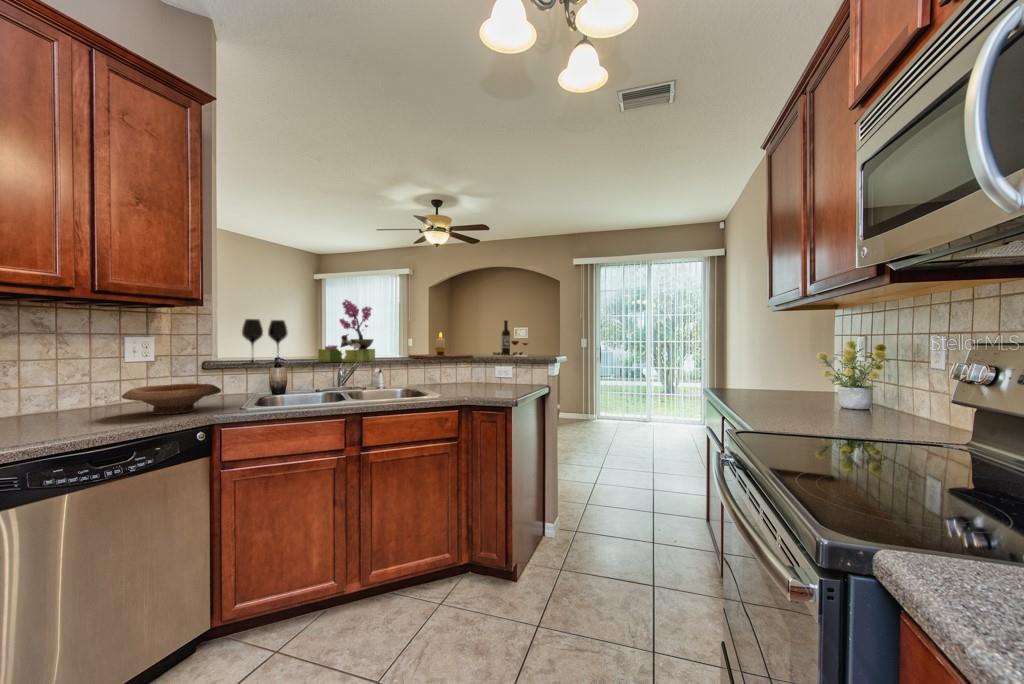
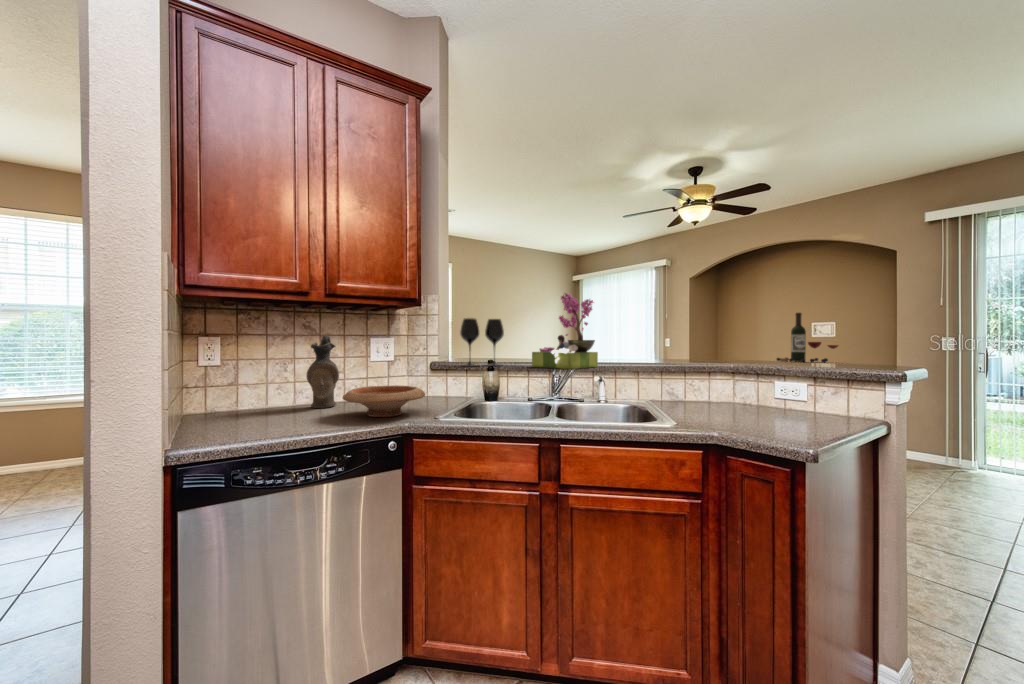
ceramic pitcher: none [49,333,97,415] -> present [307,335,339,408]
candle: present [408,333,473,360] -> none [647,330,740,368]

